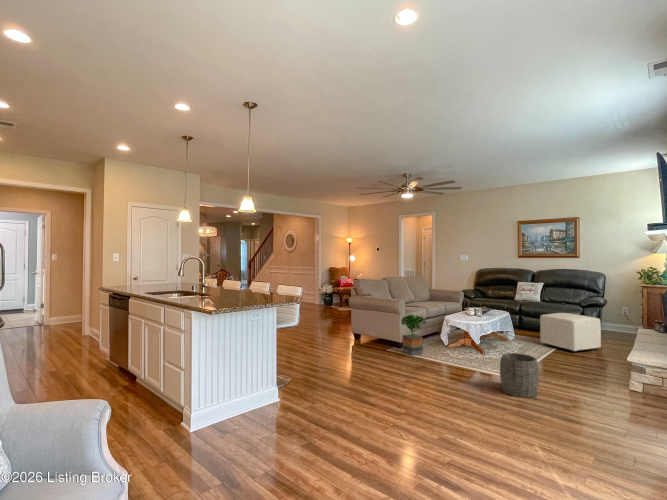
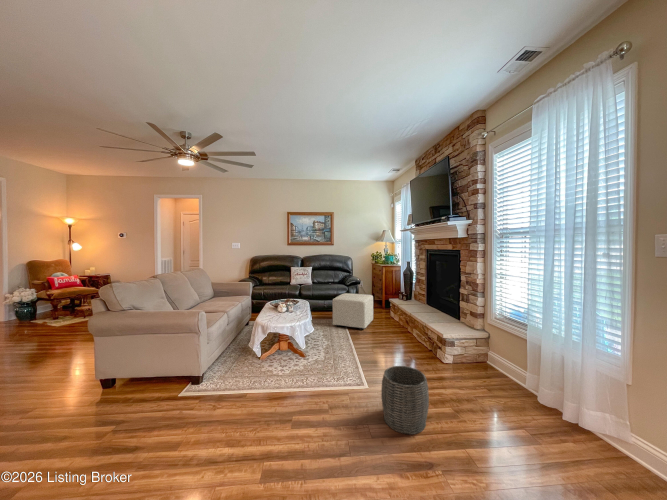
potted tree: present [401,315,426,355] -> none [201,331,243,398]

